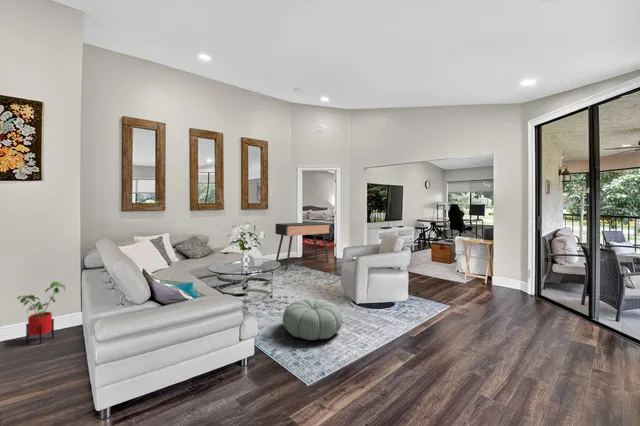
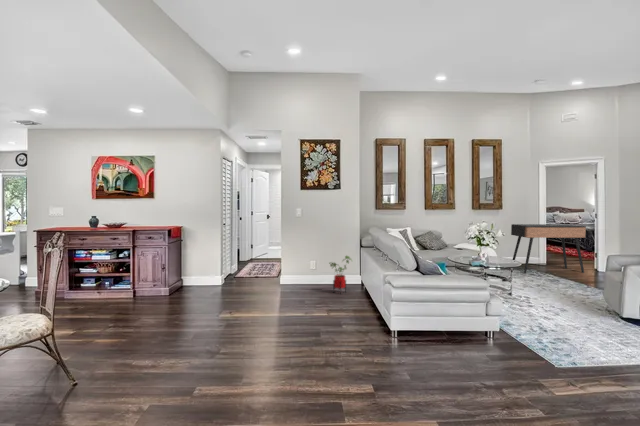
pouf: present [283,299,343,340] -> none [525,298,602,339]

